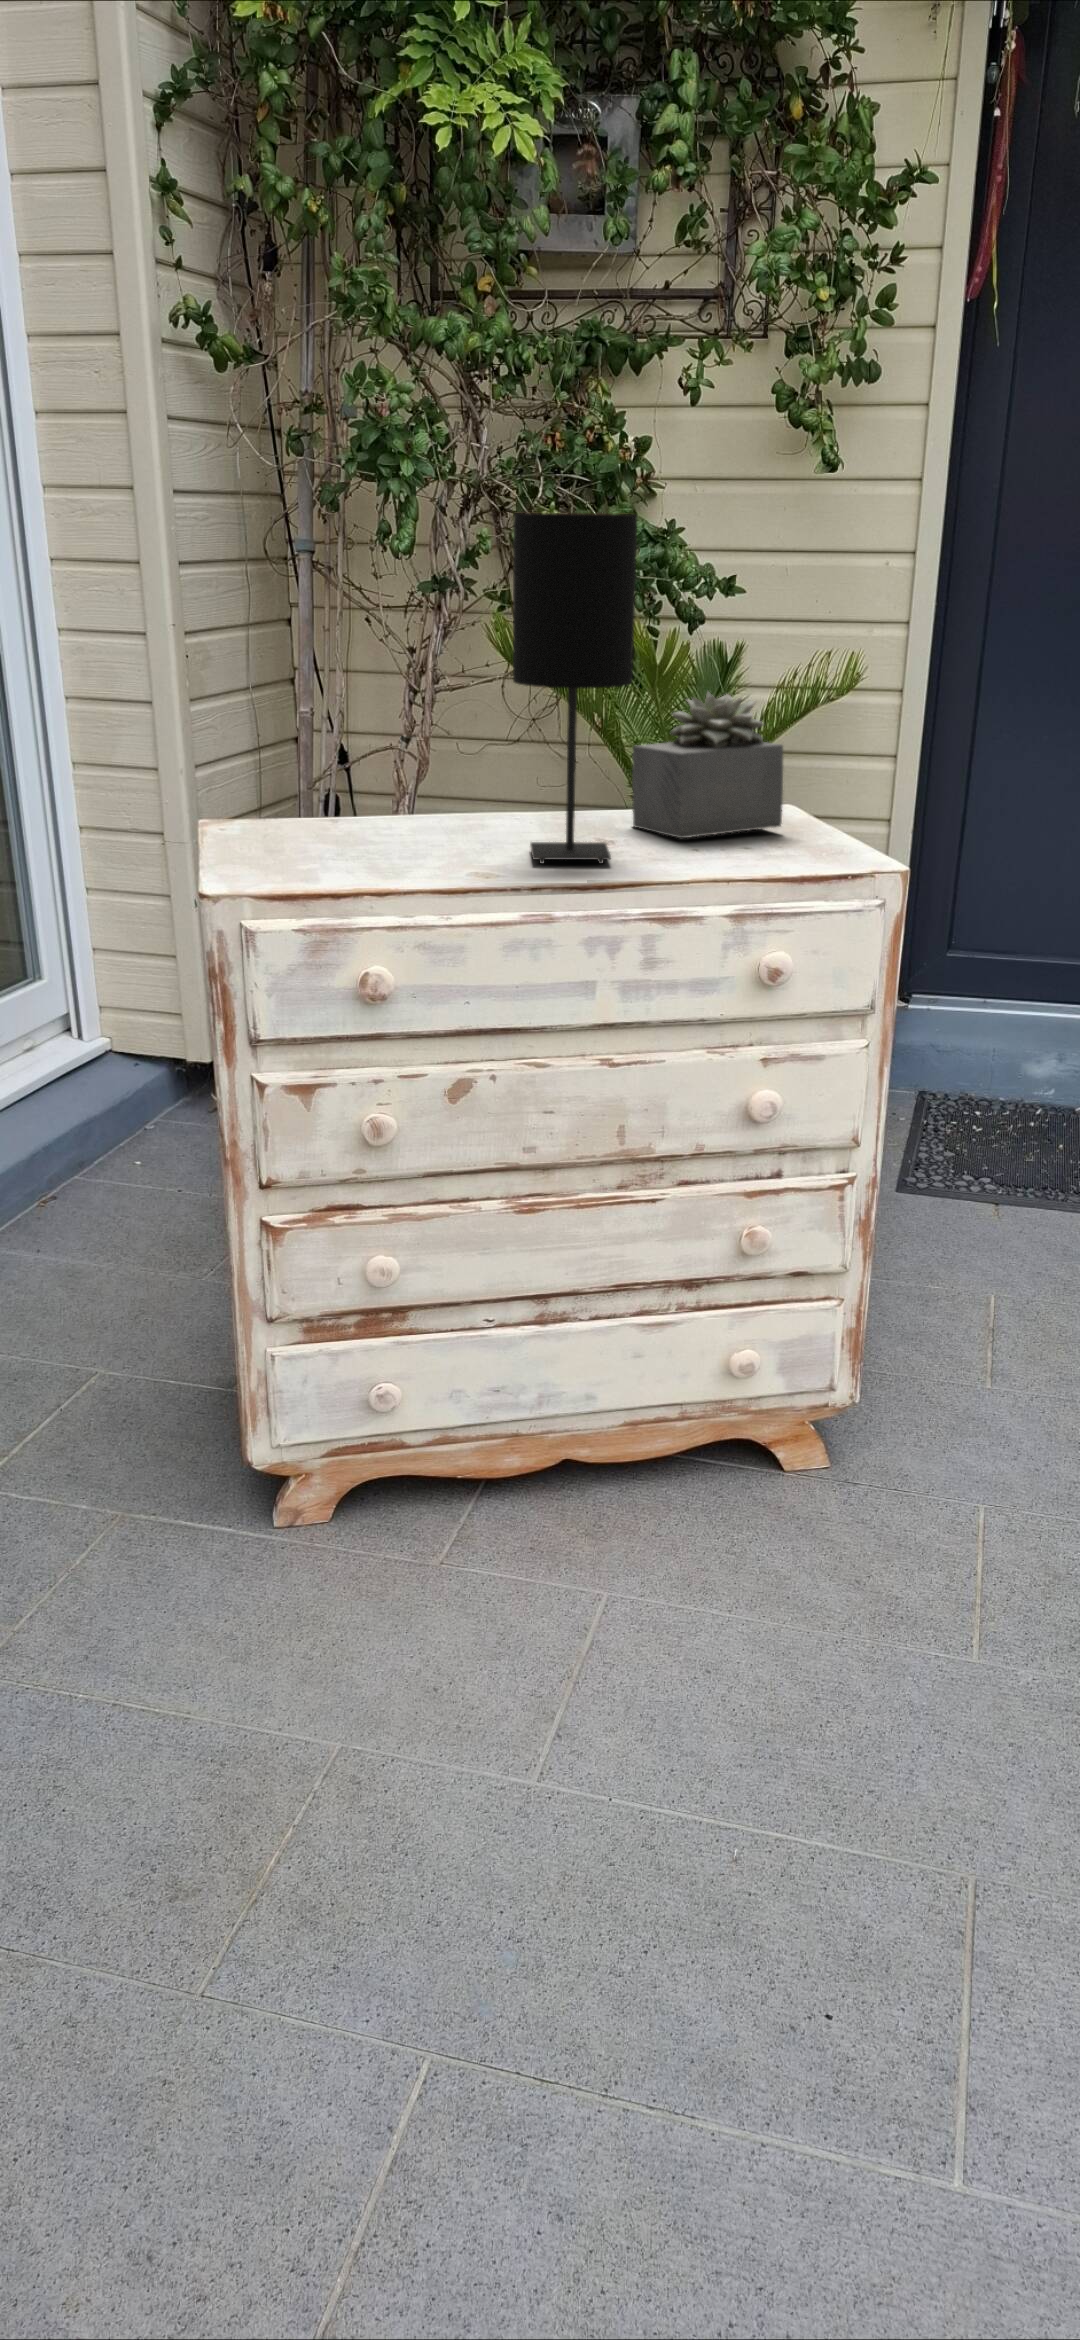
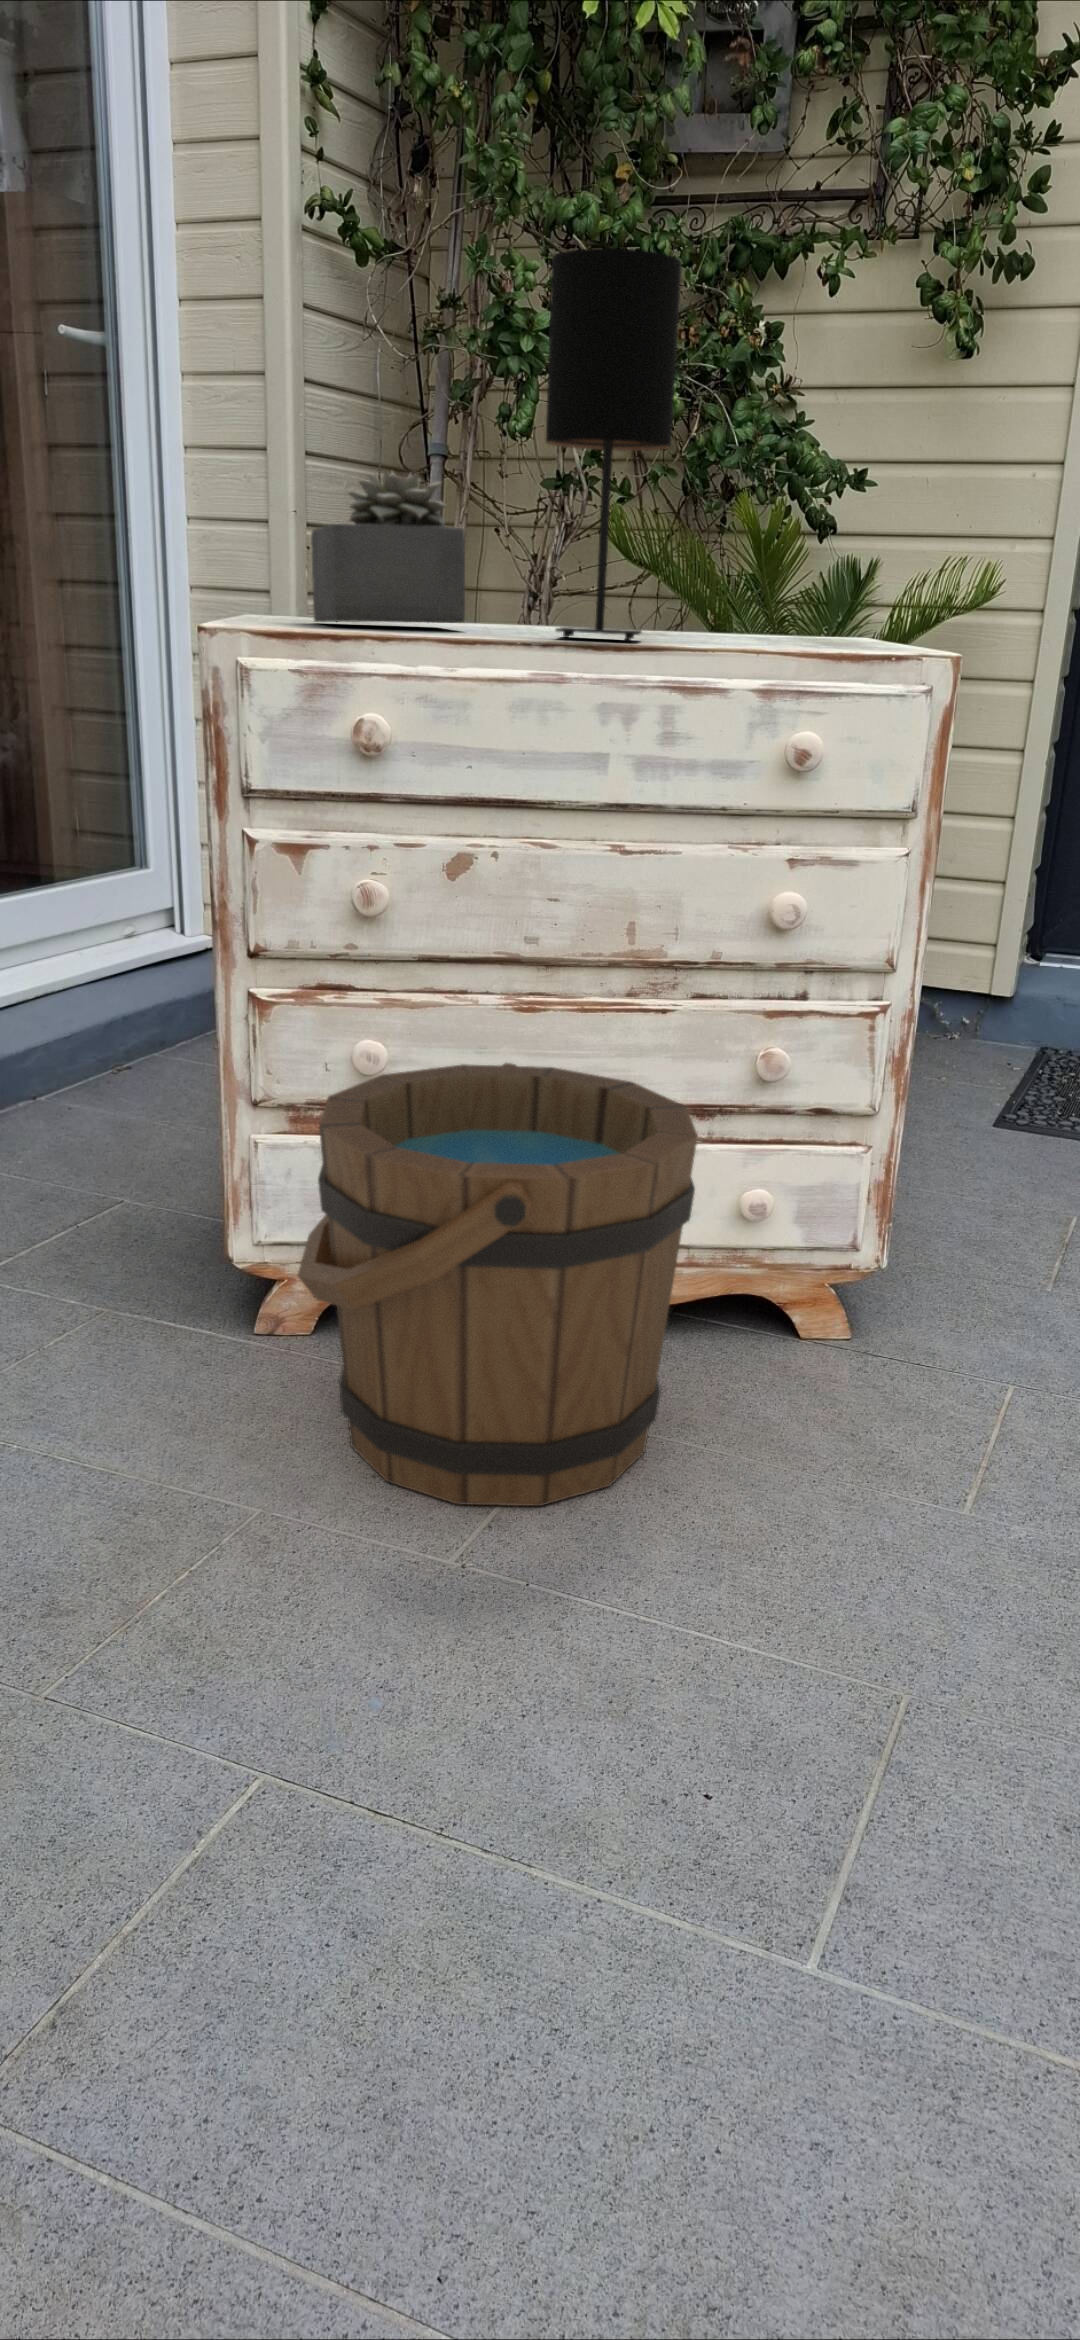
succulent plant: present [632,692,783,838] -> present [311,472,465,623]
bucket: none [350,1268,722,1714] -> present [297,1063,698,1506]

